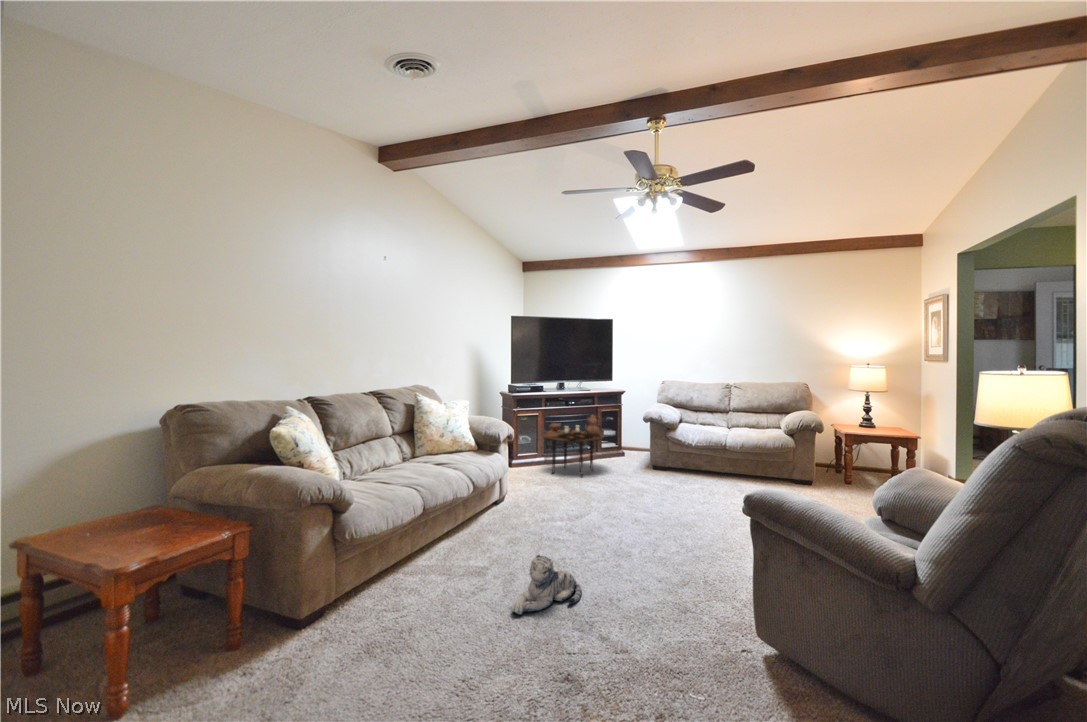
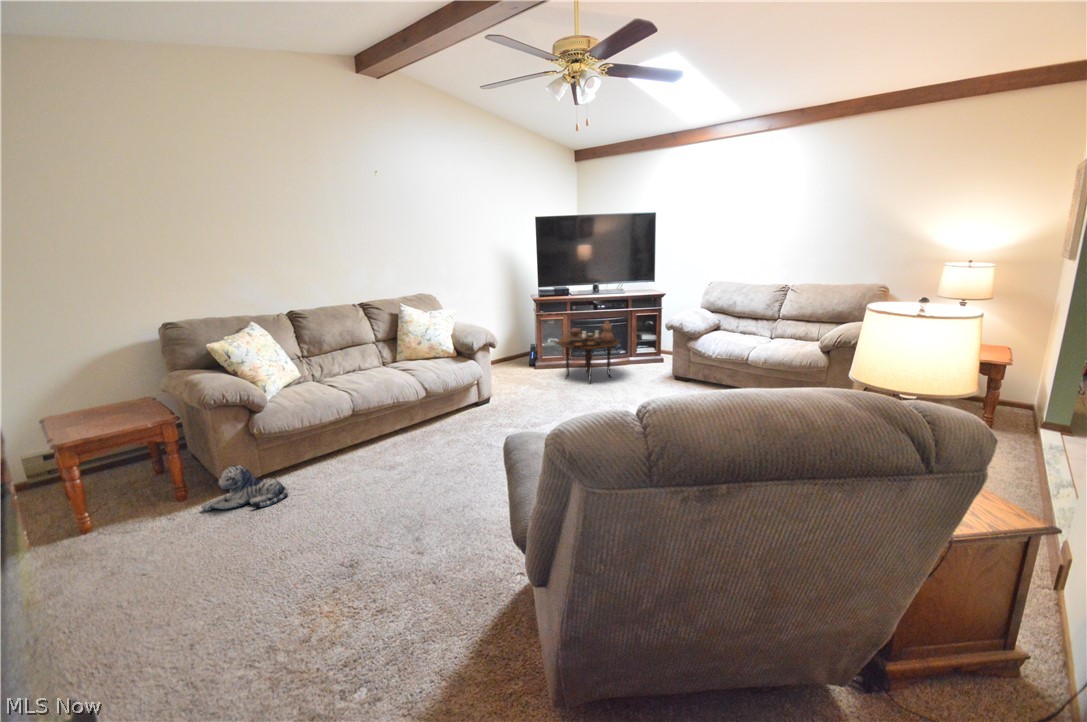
plush toy: present [511,555,582,614] -> present [202,464,288,511]

